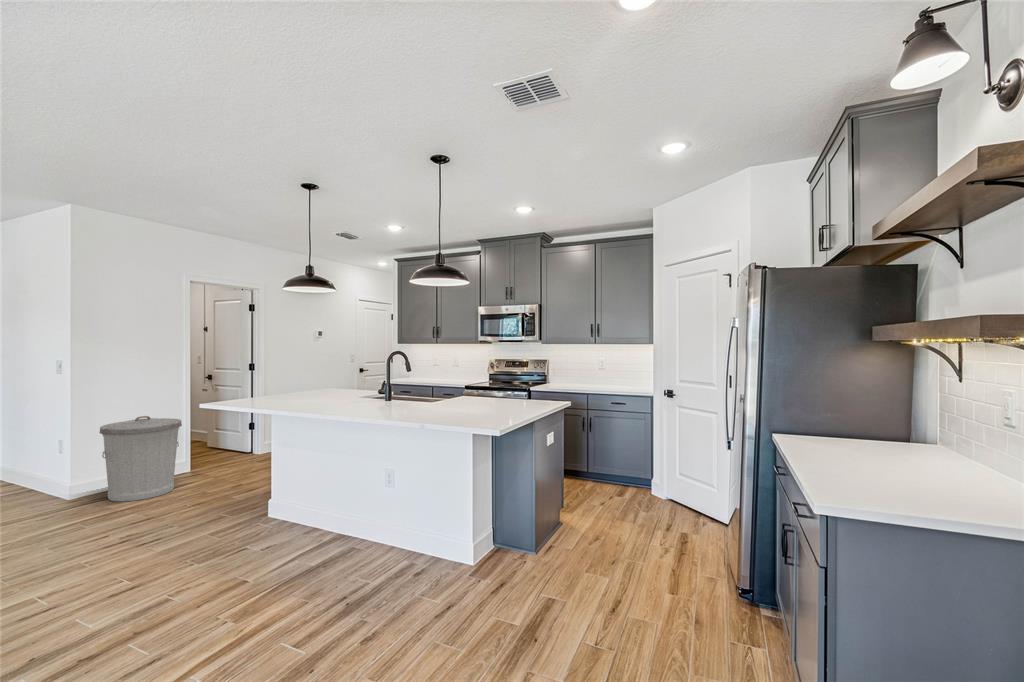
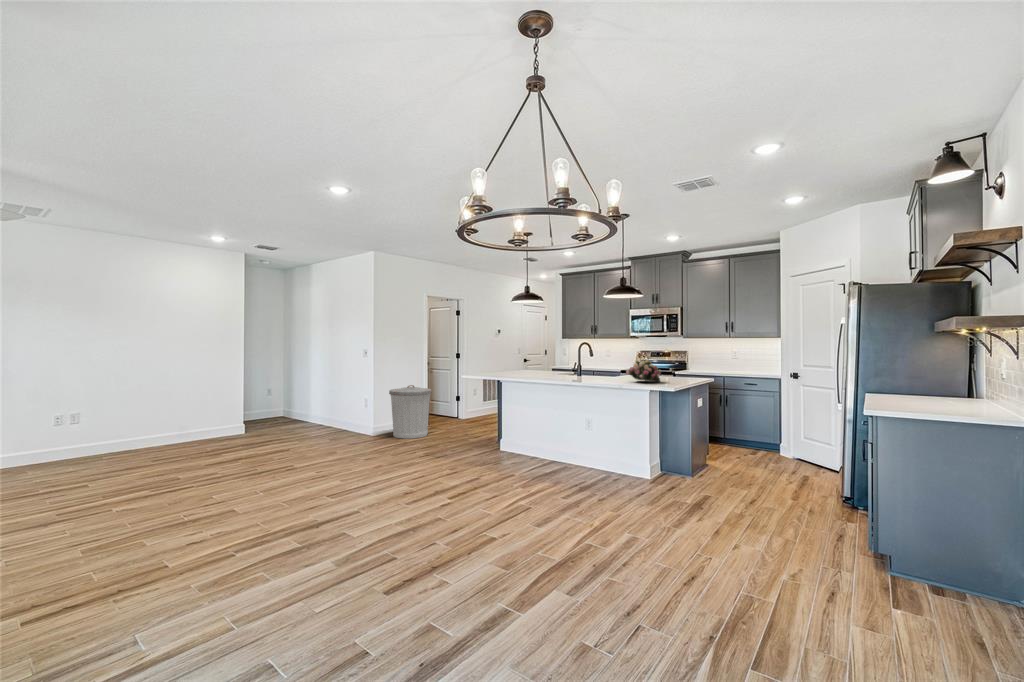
flower arrangement: none [437,380,491,414] -> present [626,360,661,382]

